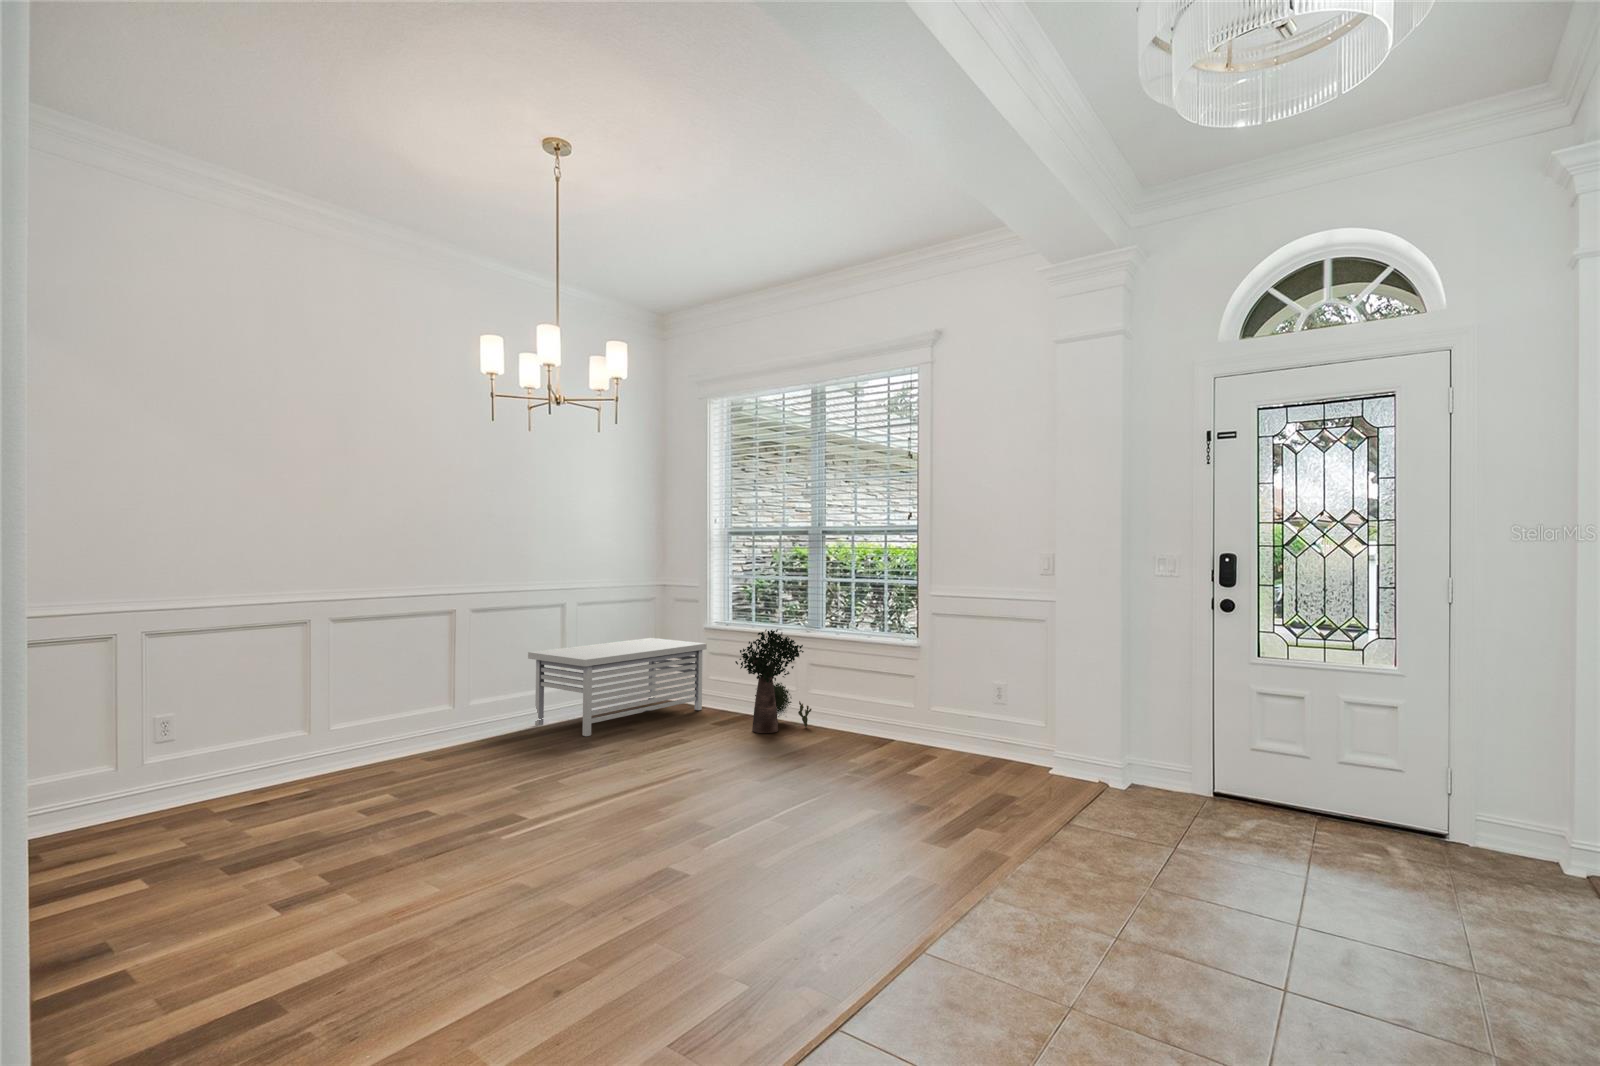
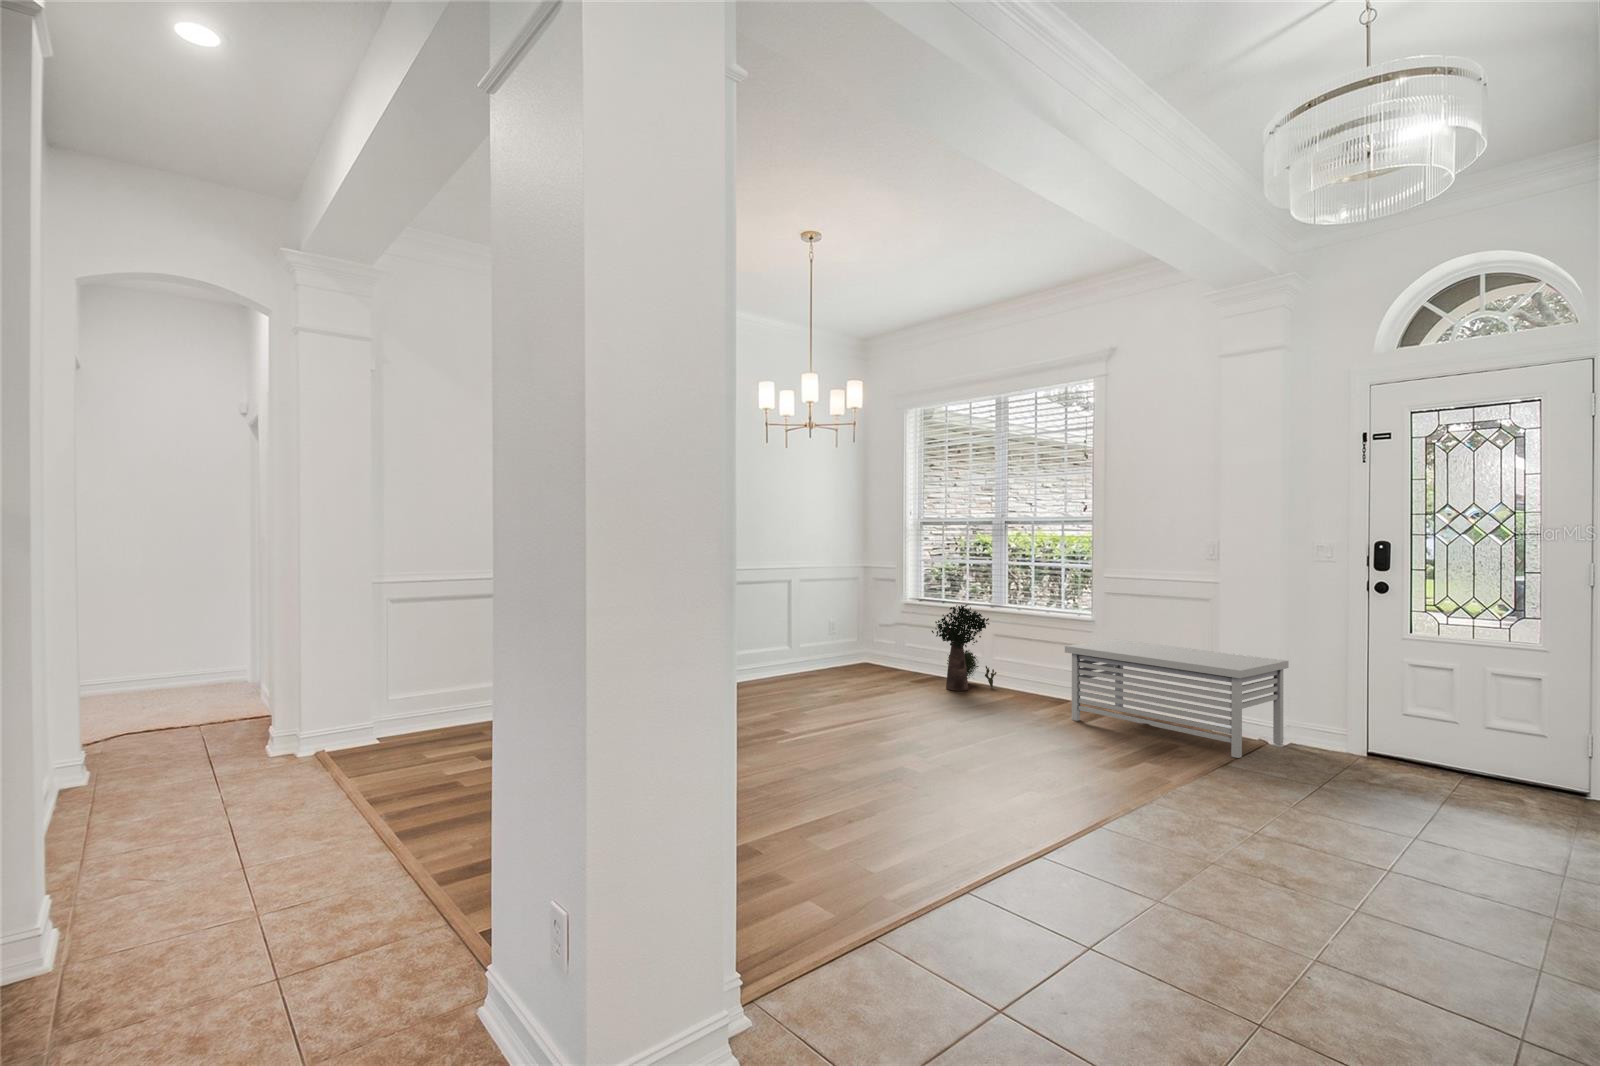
storage bench: present [528,638,707,736] -> present [1065,639,1289,758]

